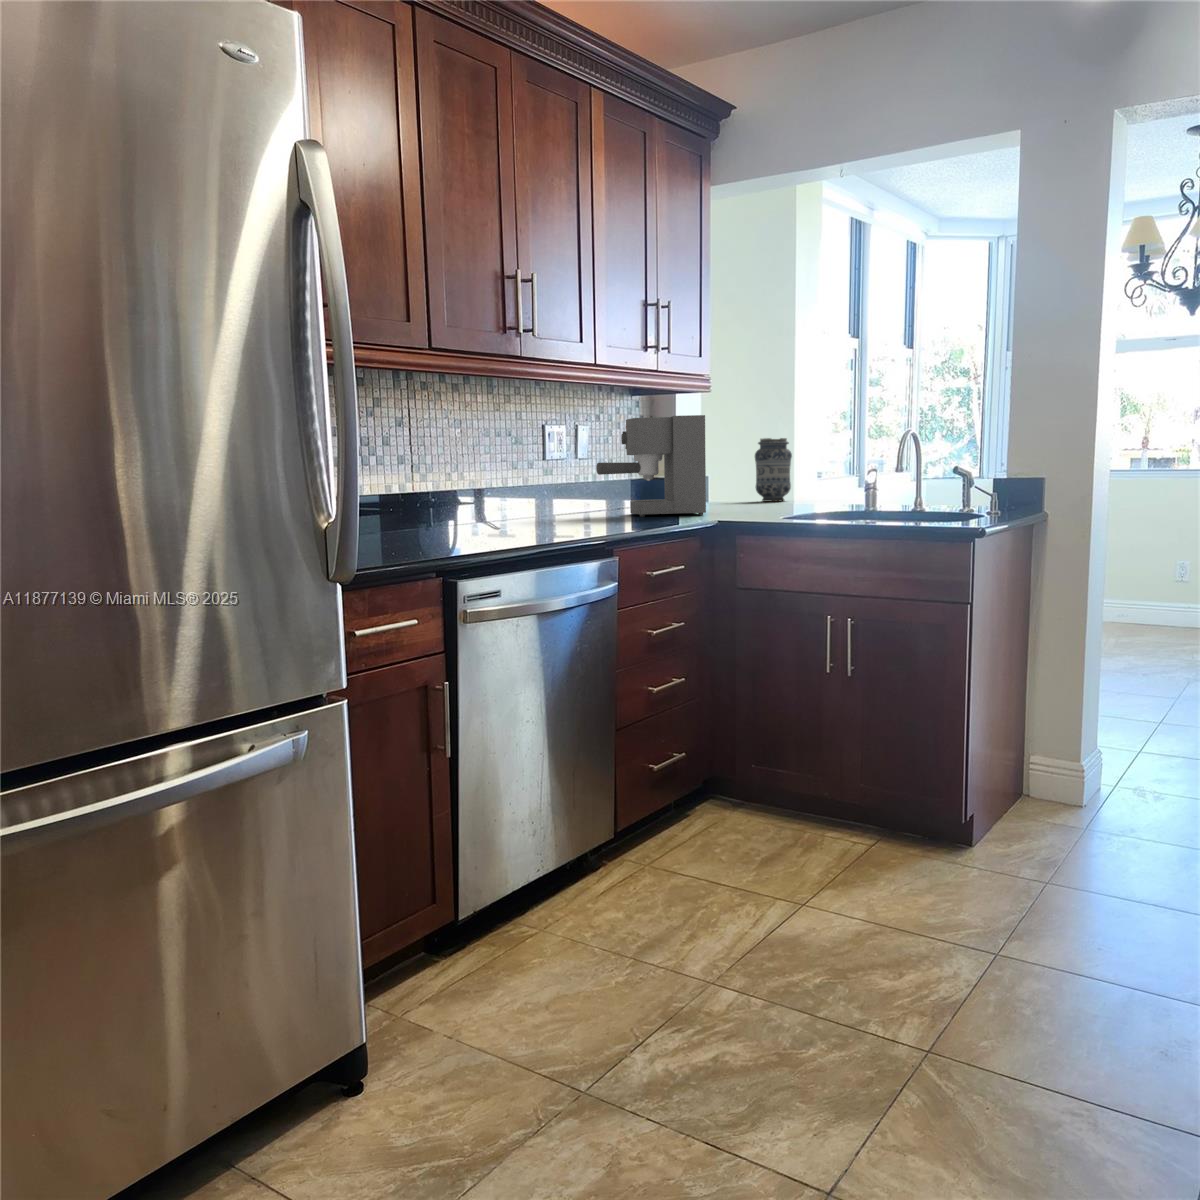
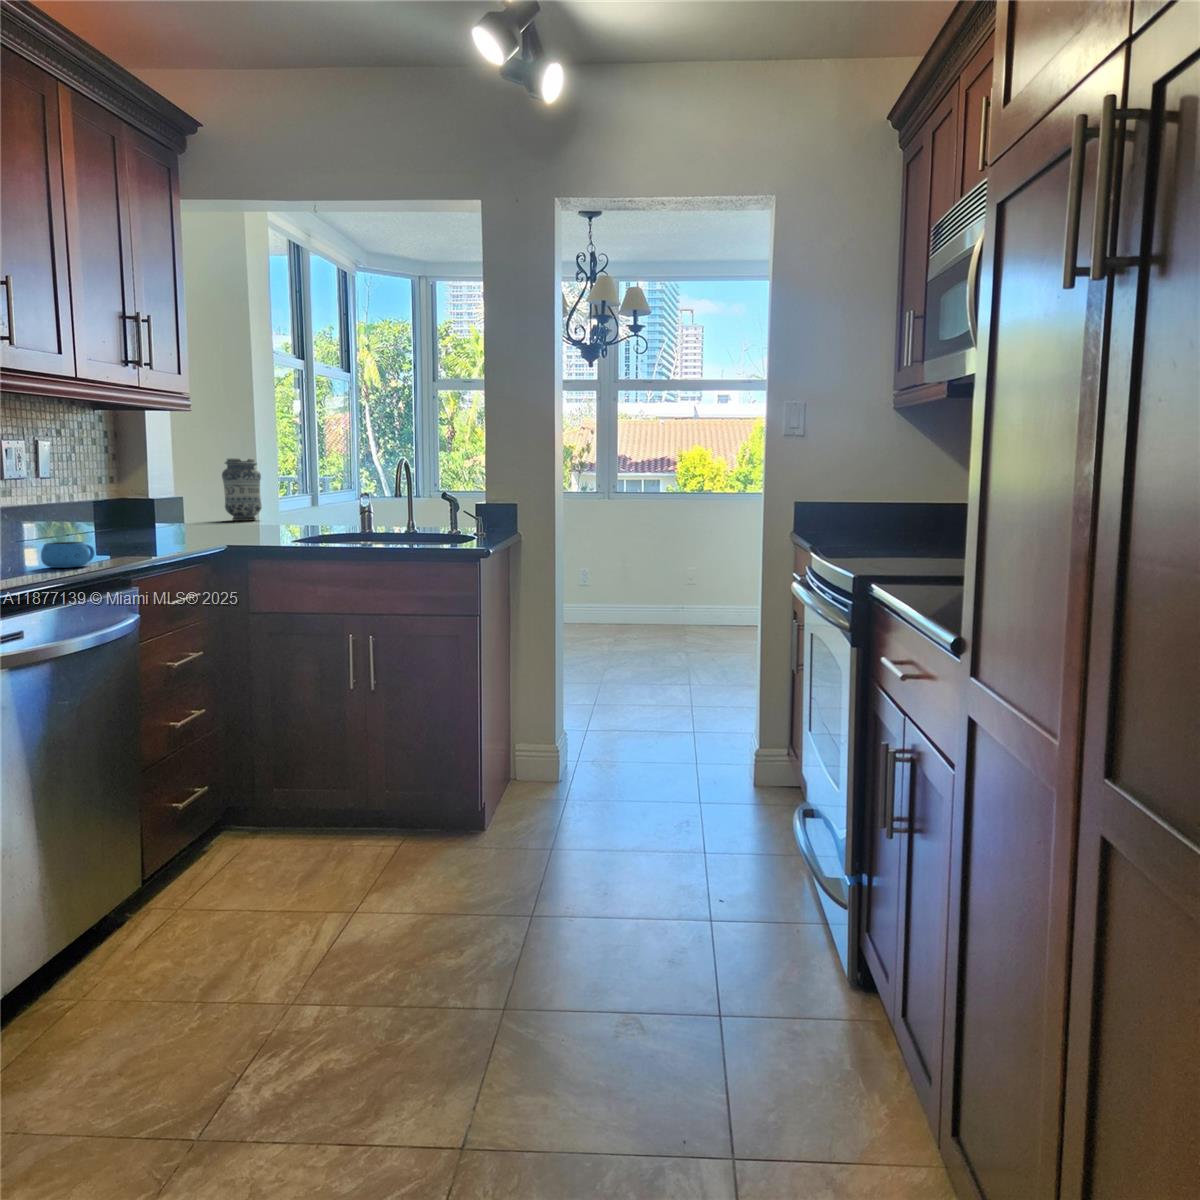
coffee maker: present [596,415,706,517] -> none [61,435,197,541]
mug: none [547,512,590,535] -> present [41,542,94,568]

